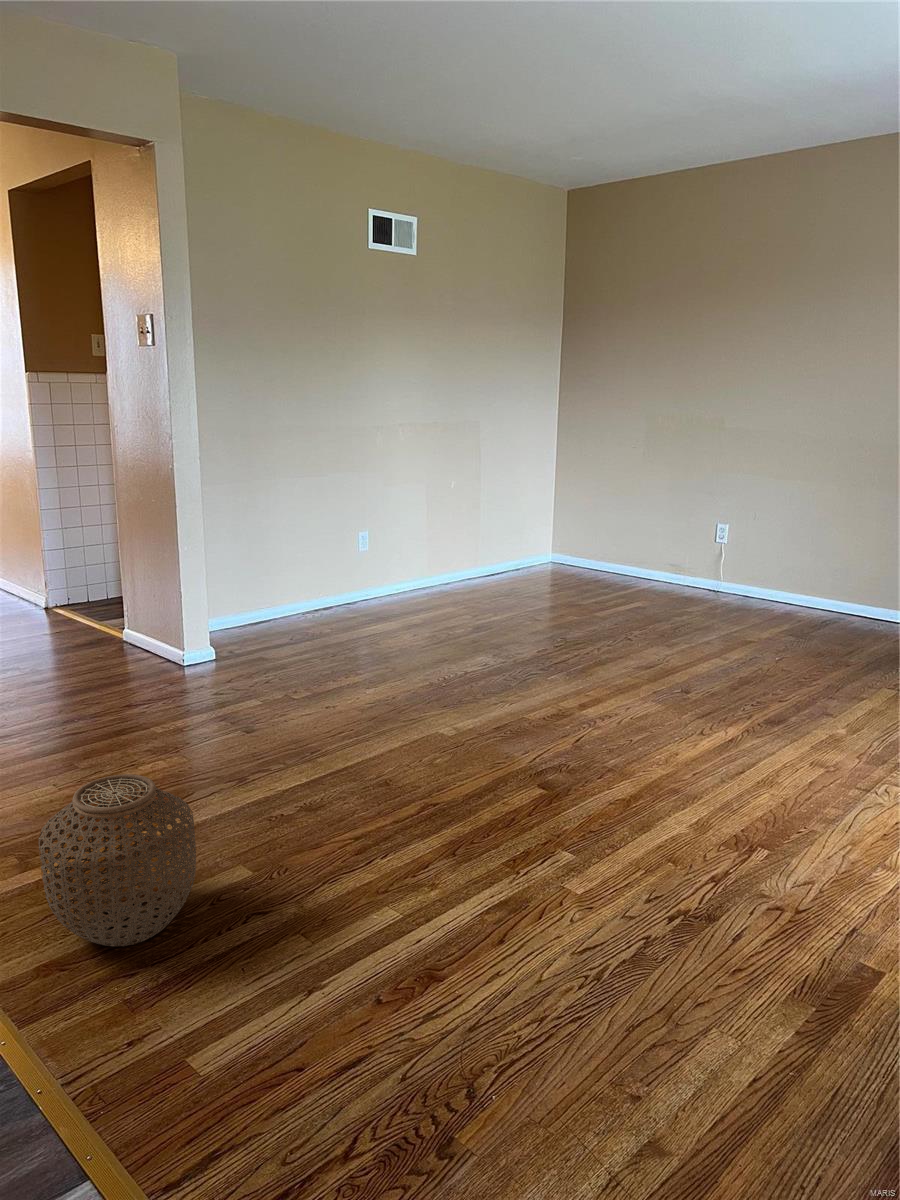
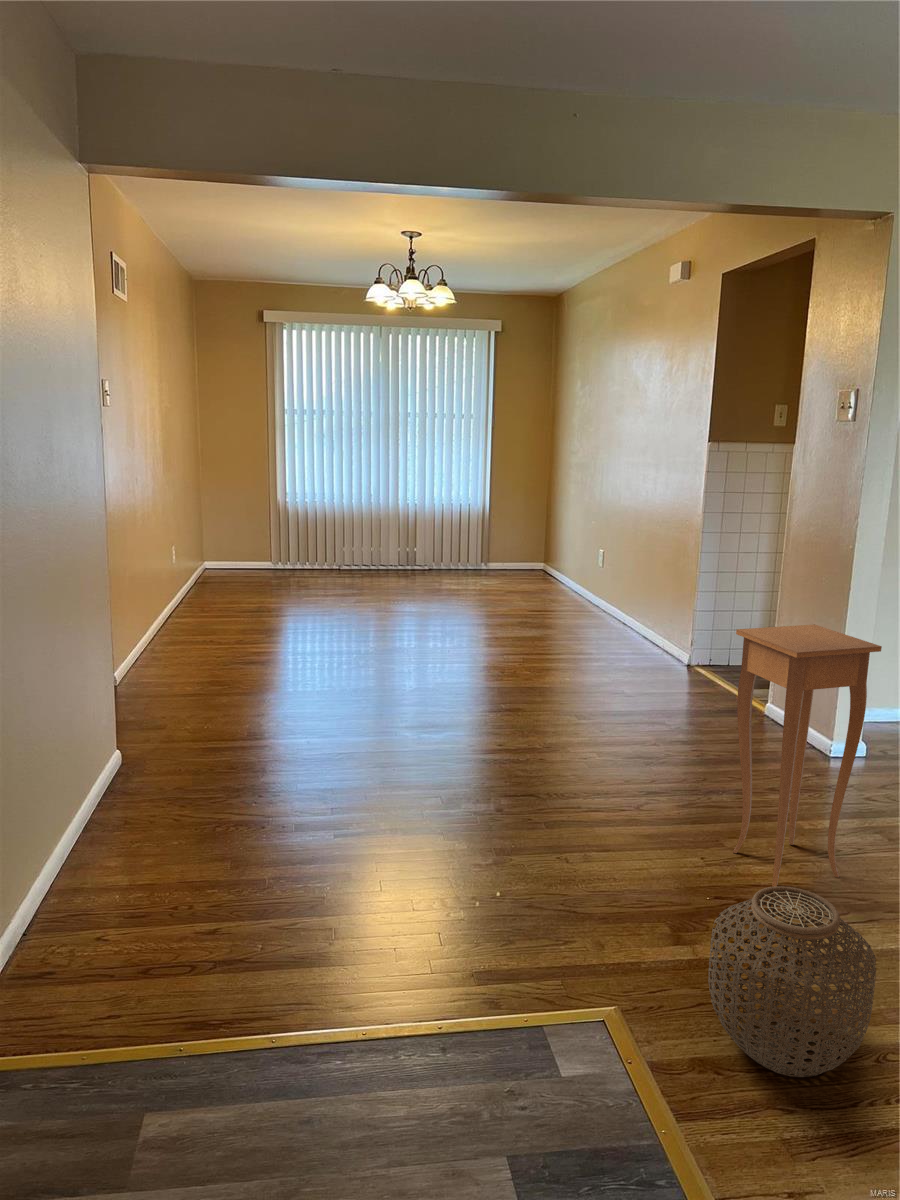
side table: none [49,537,187,790] -> present [733,624,882,887]

